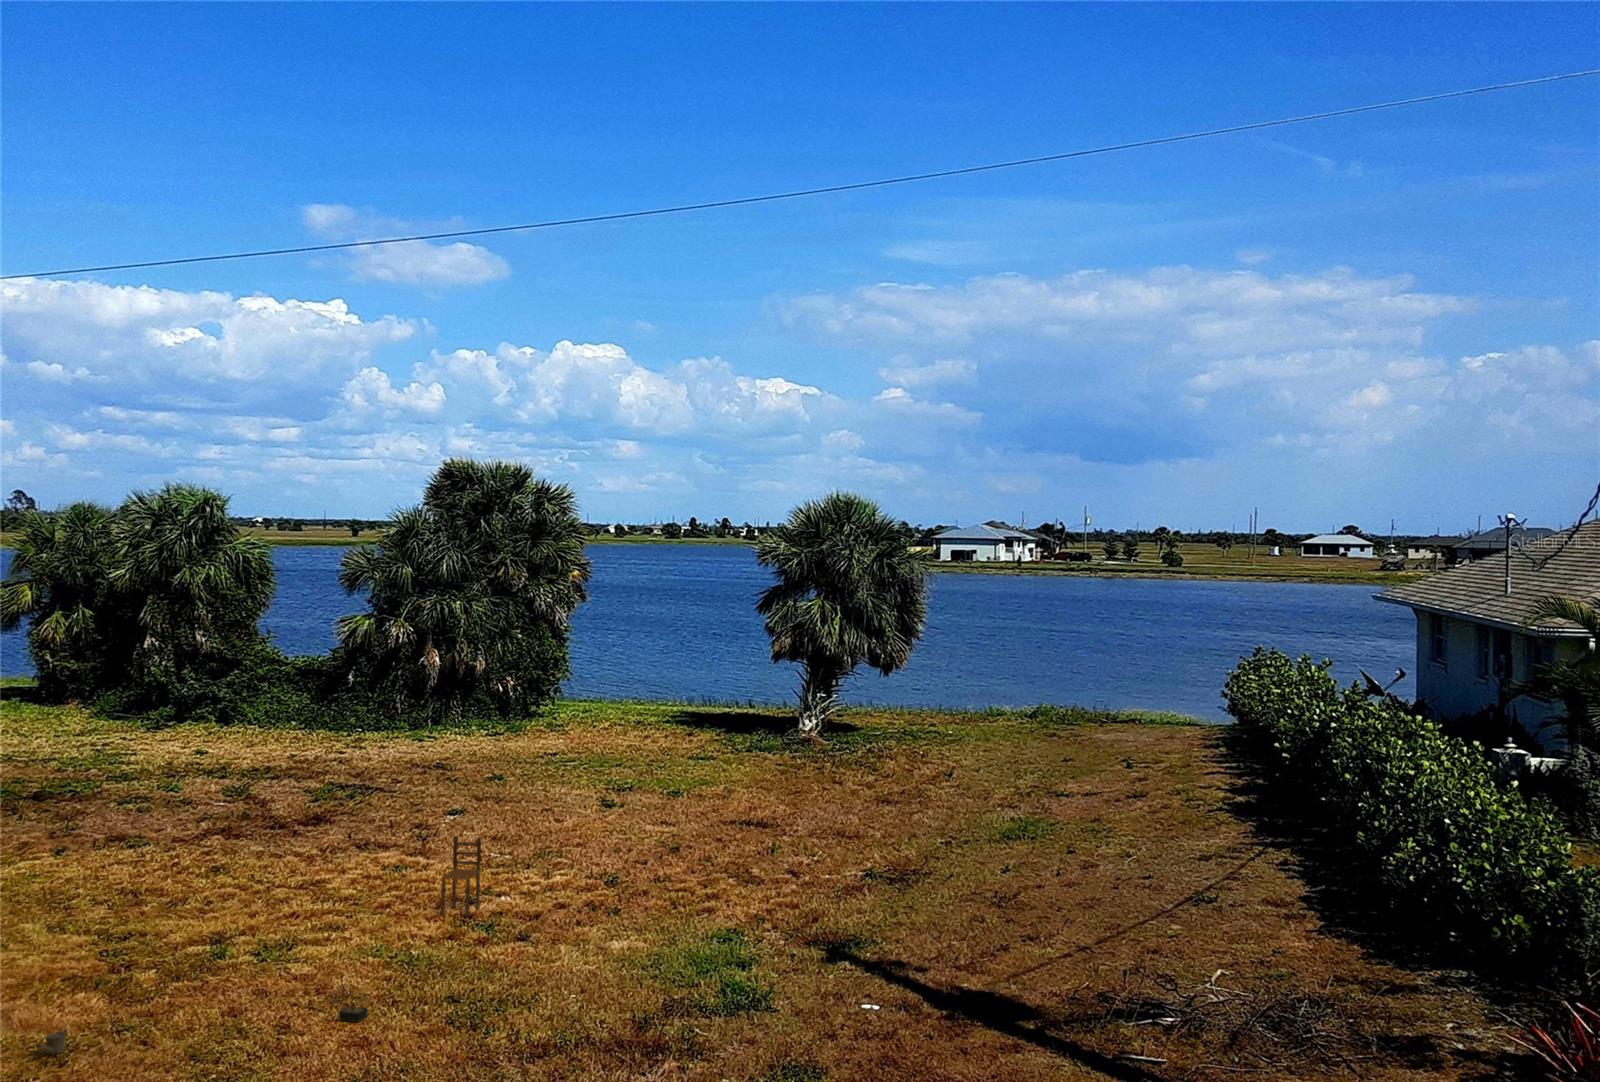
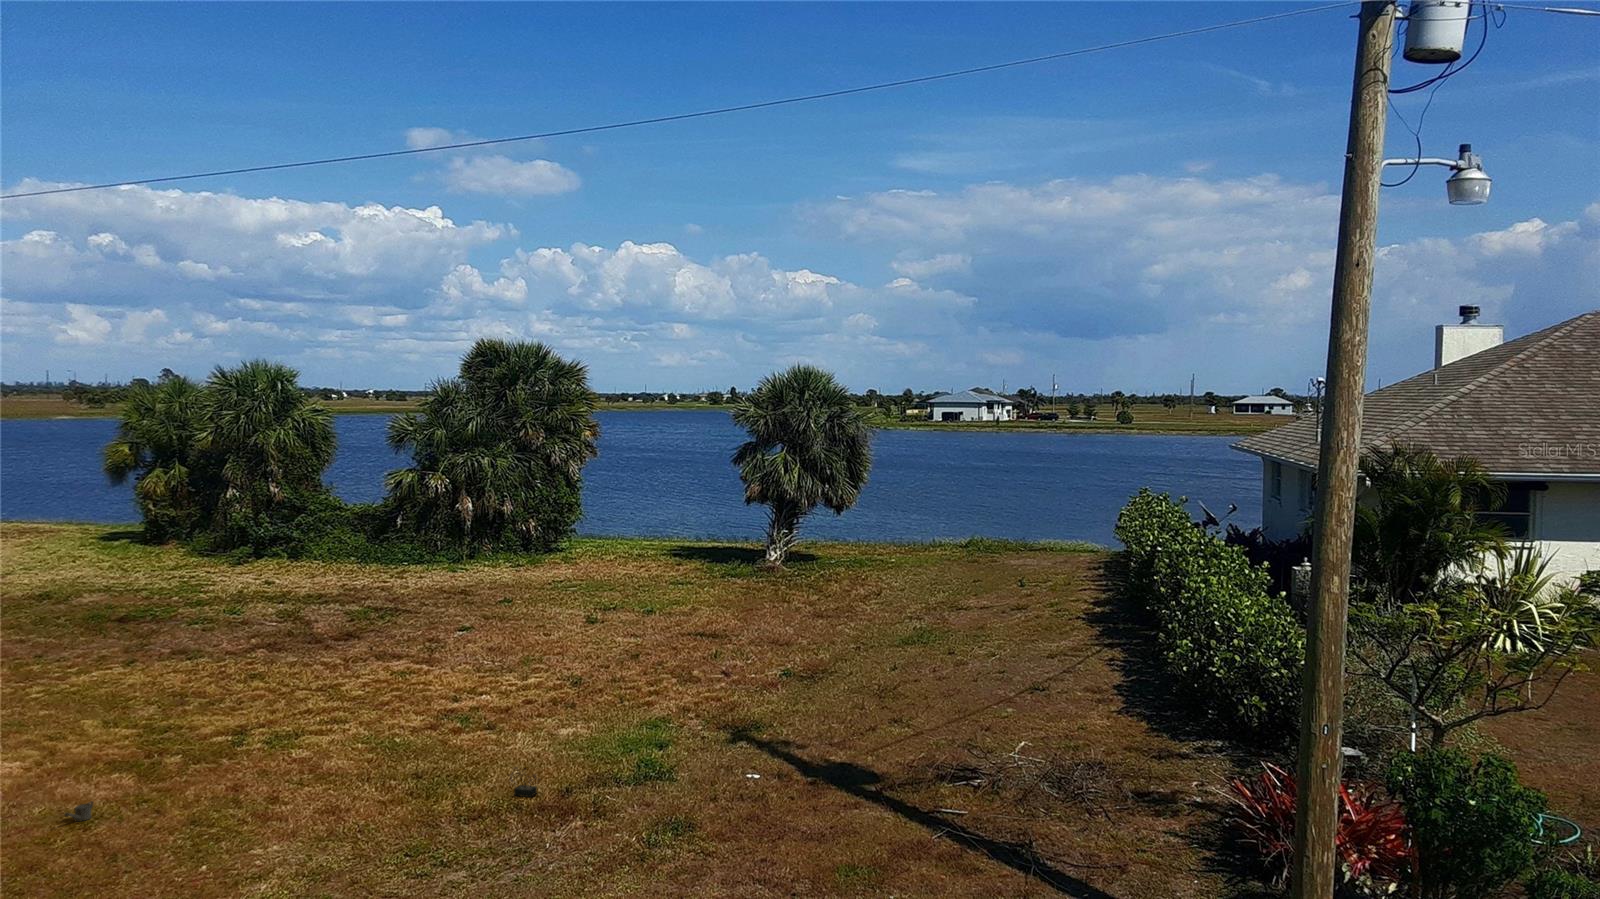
chair: present [441,836,481,917] -> none [427,647,460,711]
decorative plant: present [331,984,368,1022] -> present [510,768,537,797]

